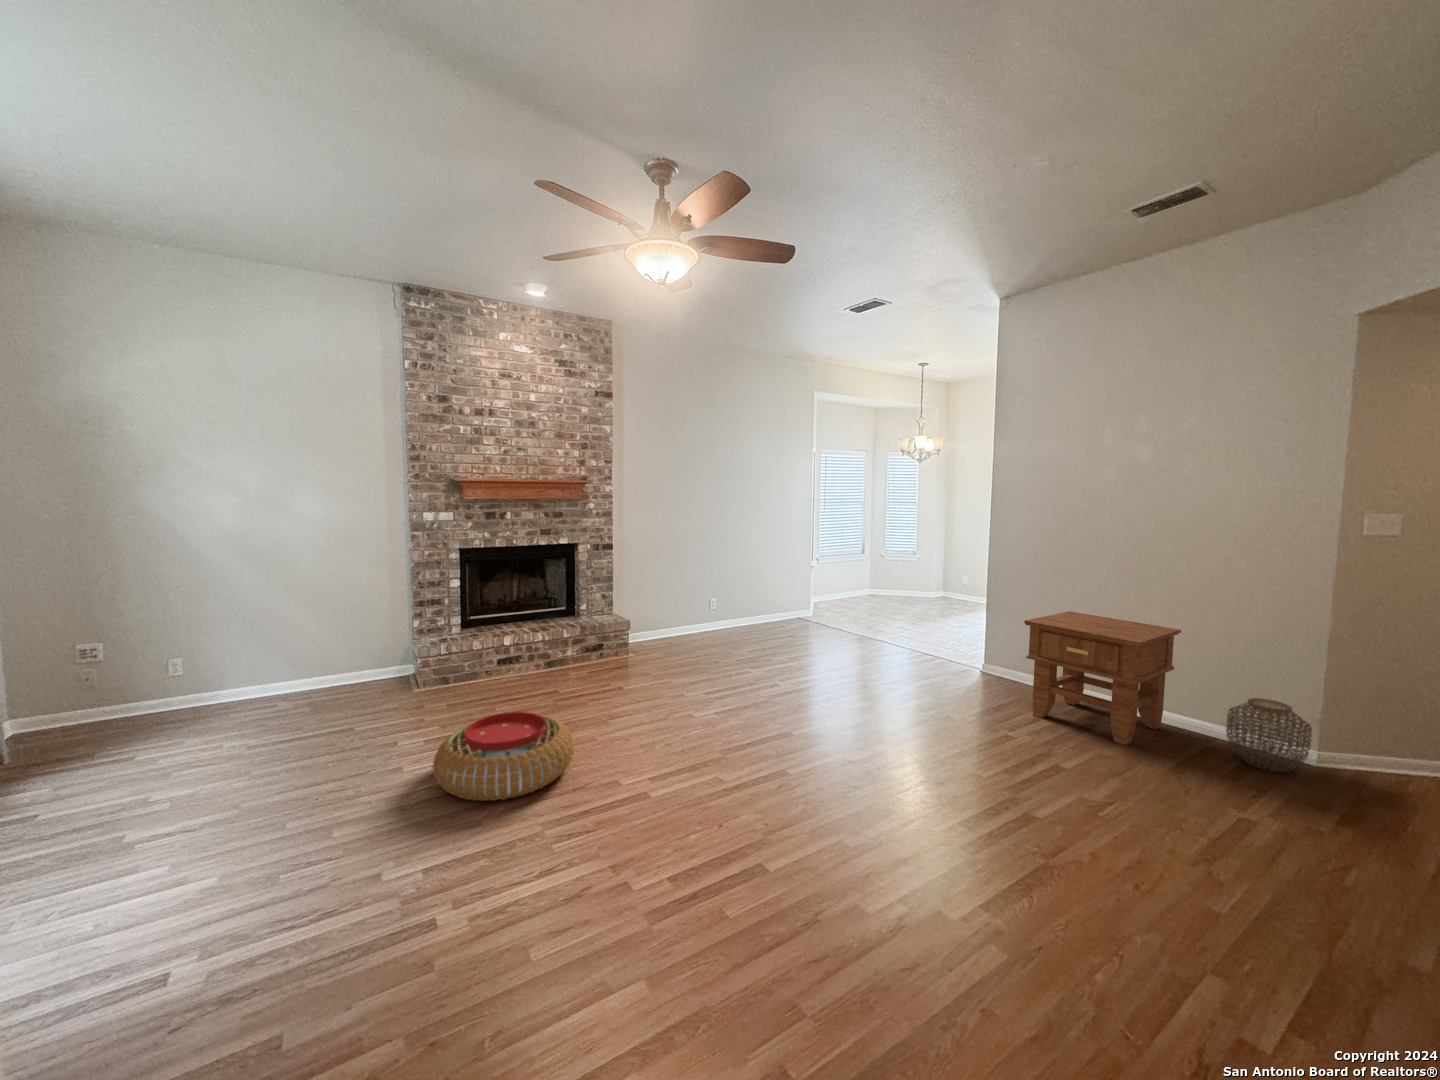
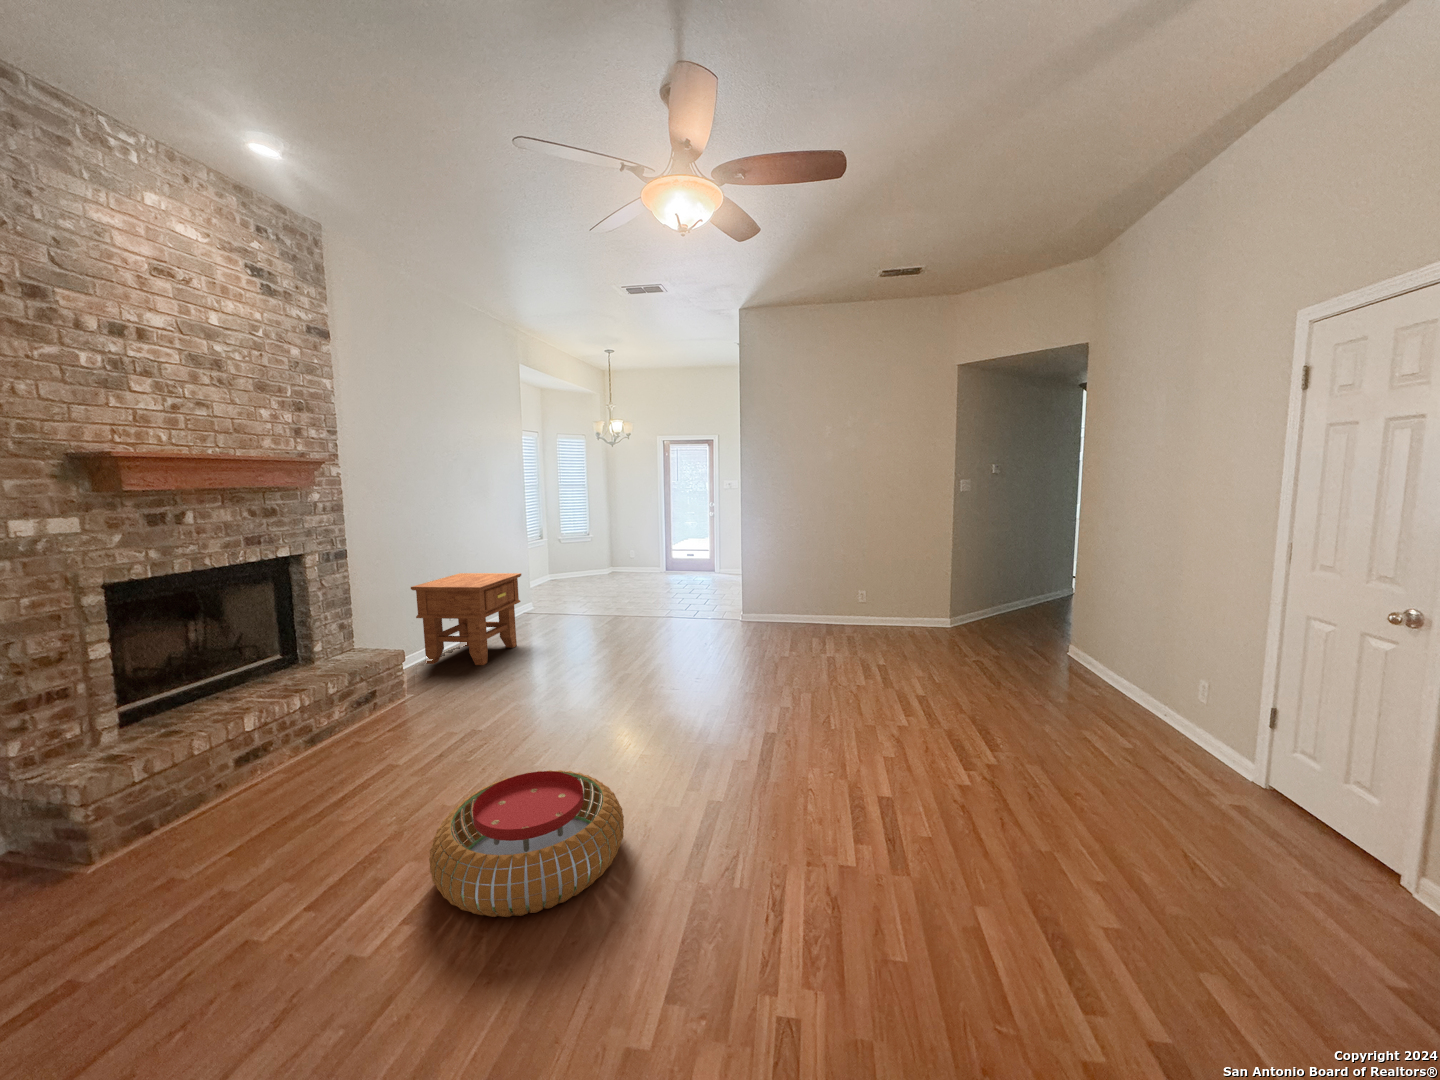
side table: present [1024,611,1181,745] -> present [411,573,521,665]
woven basket: present [1226,698,1312,772] -> none [919,592,958,633]

